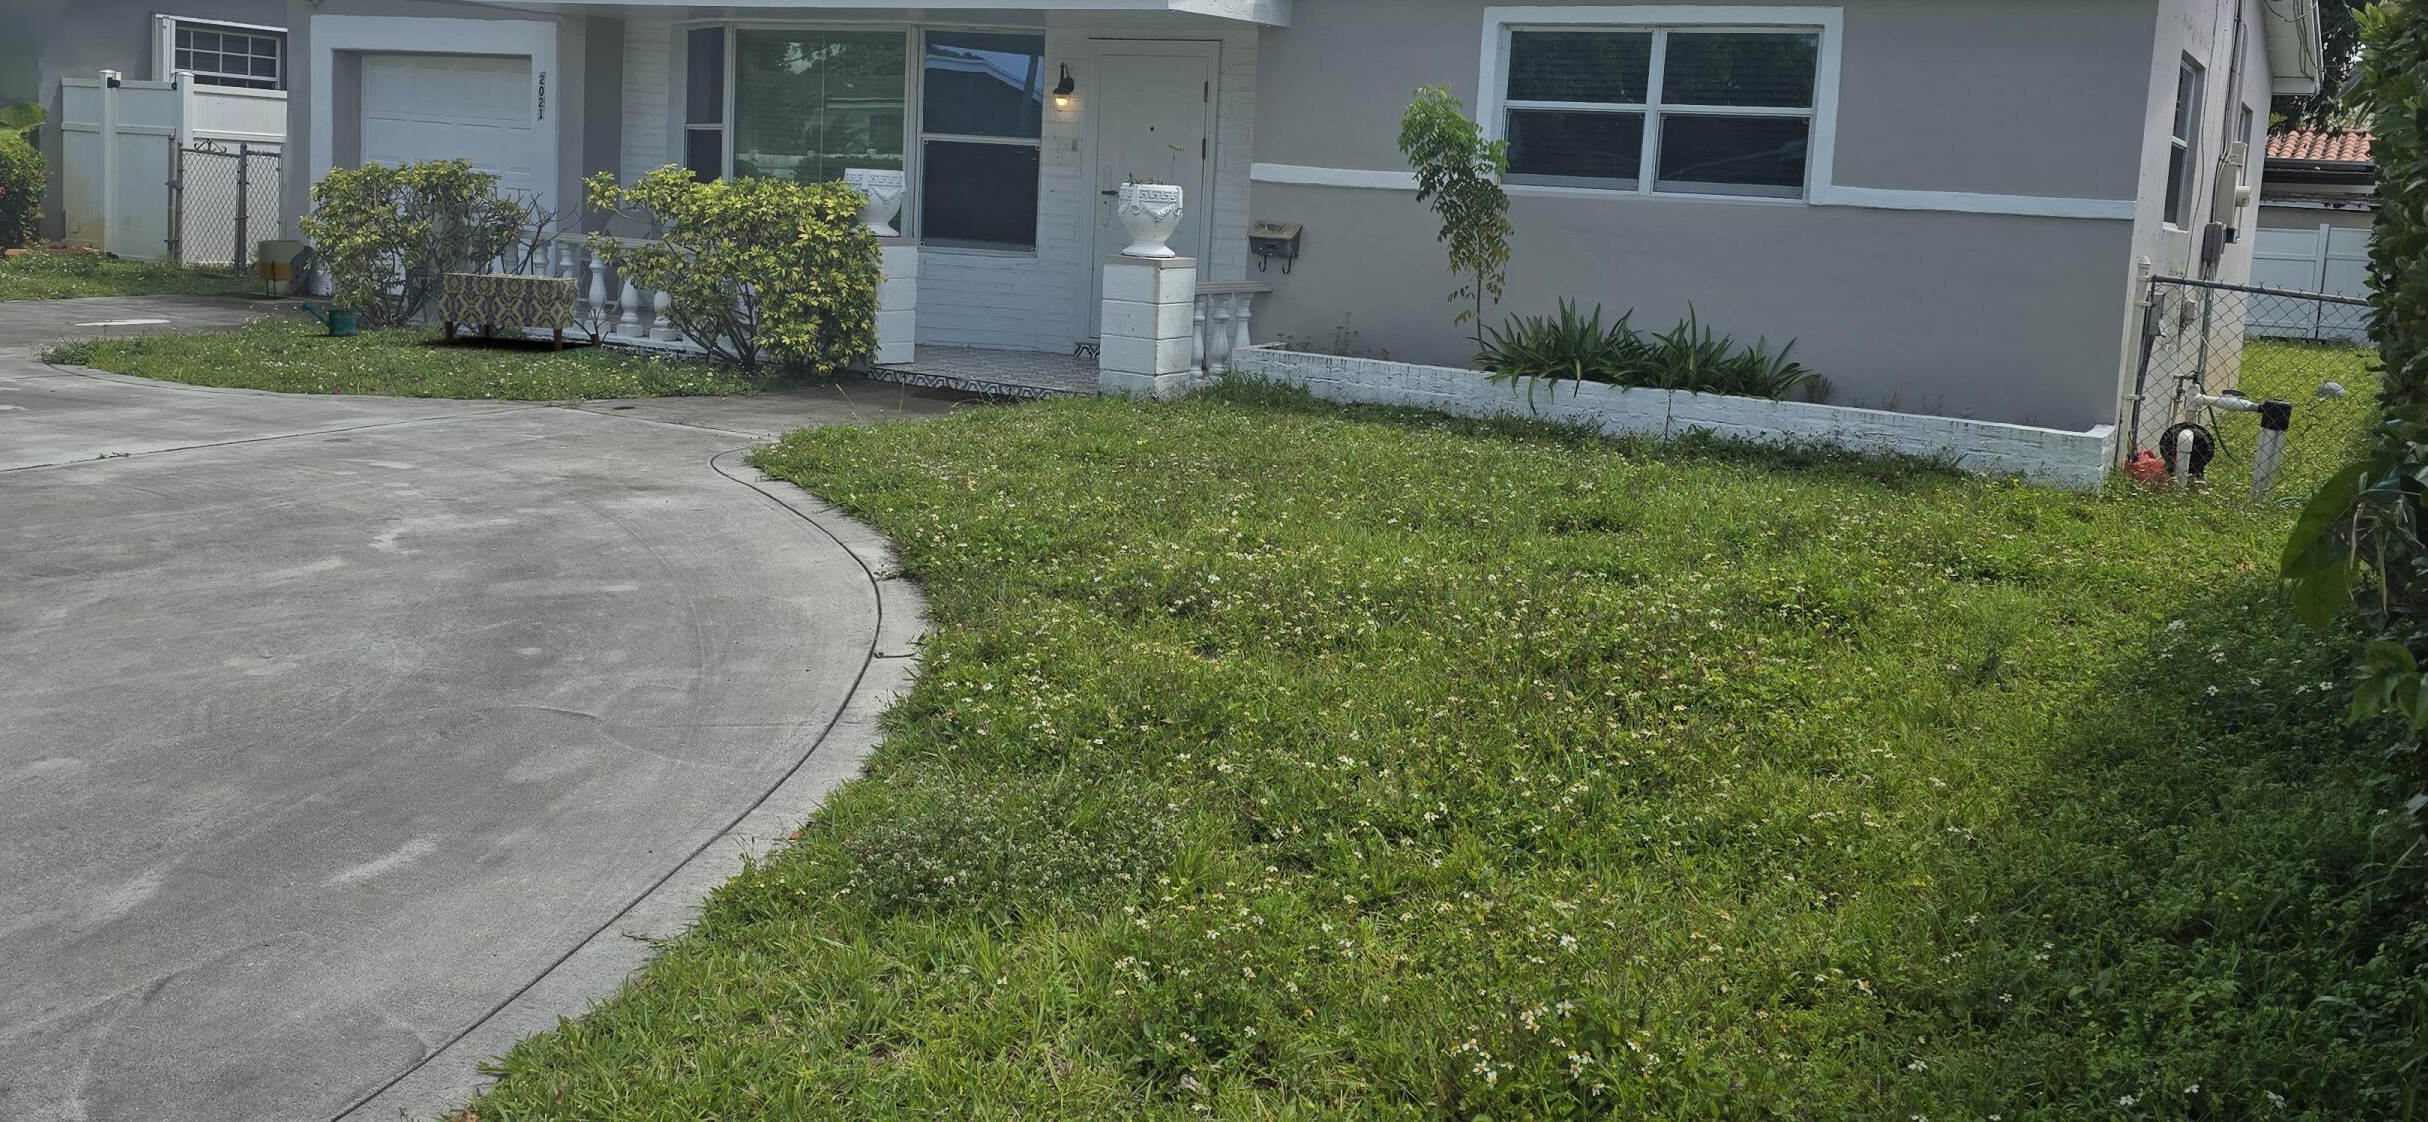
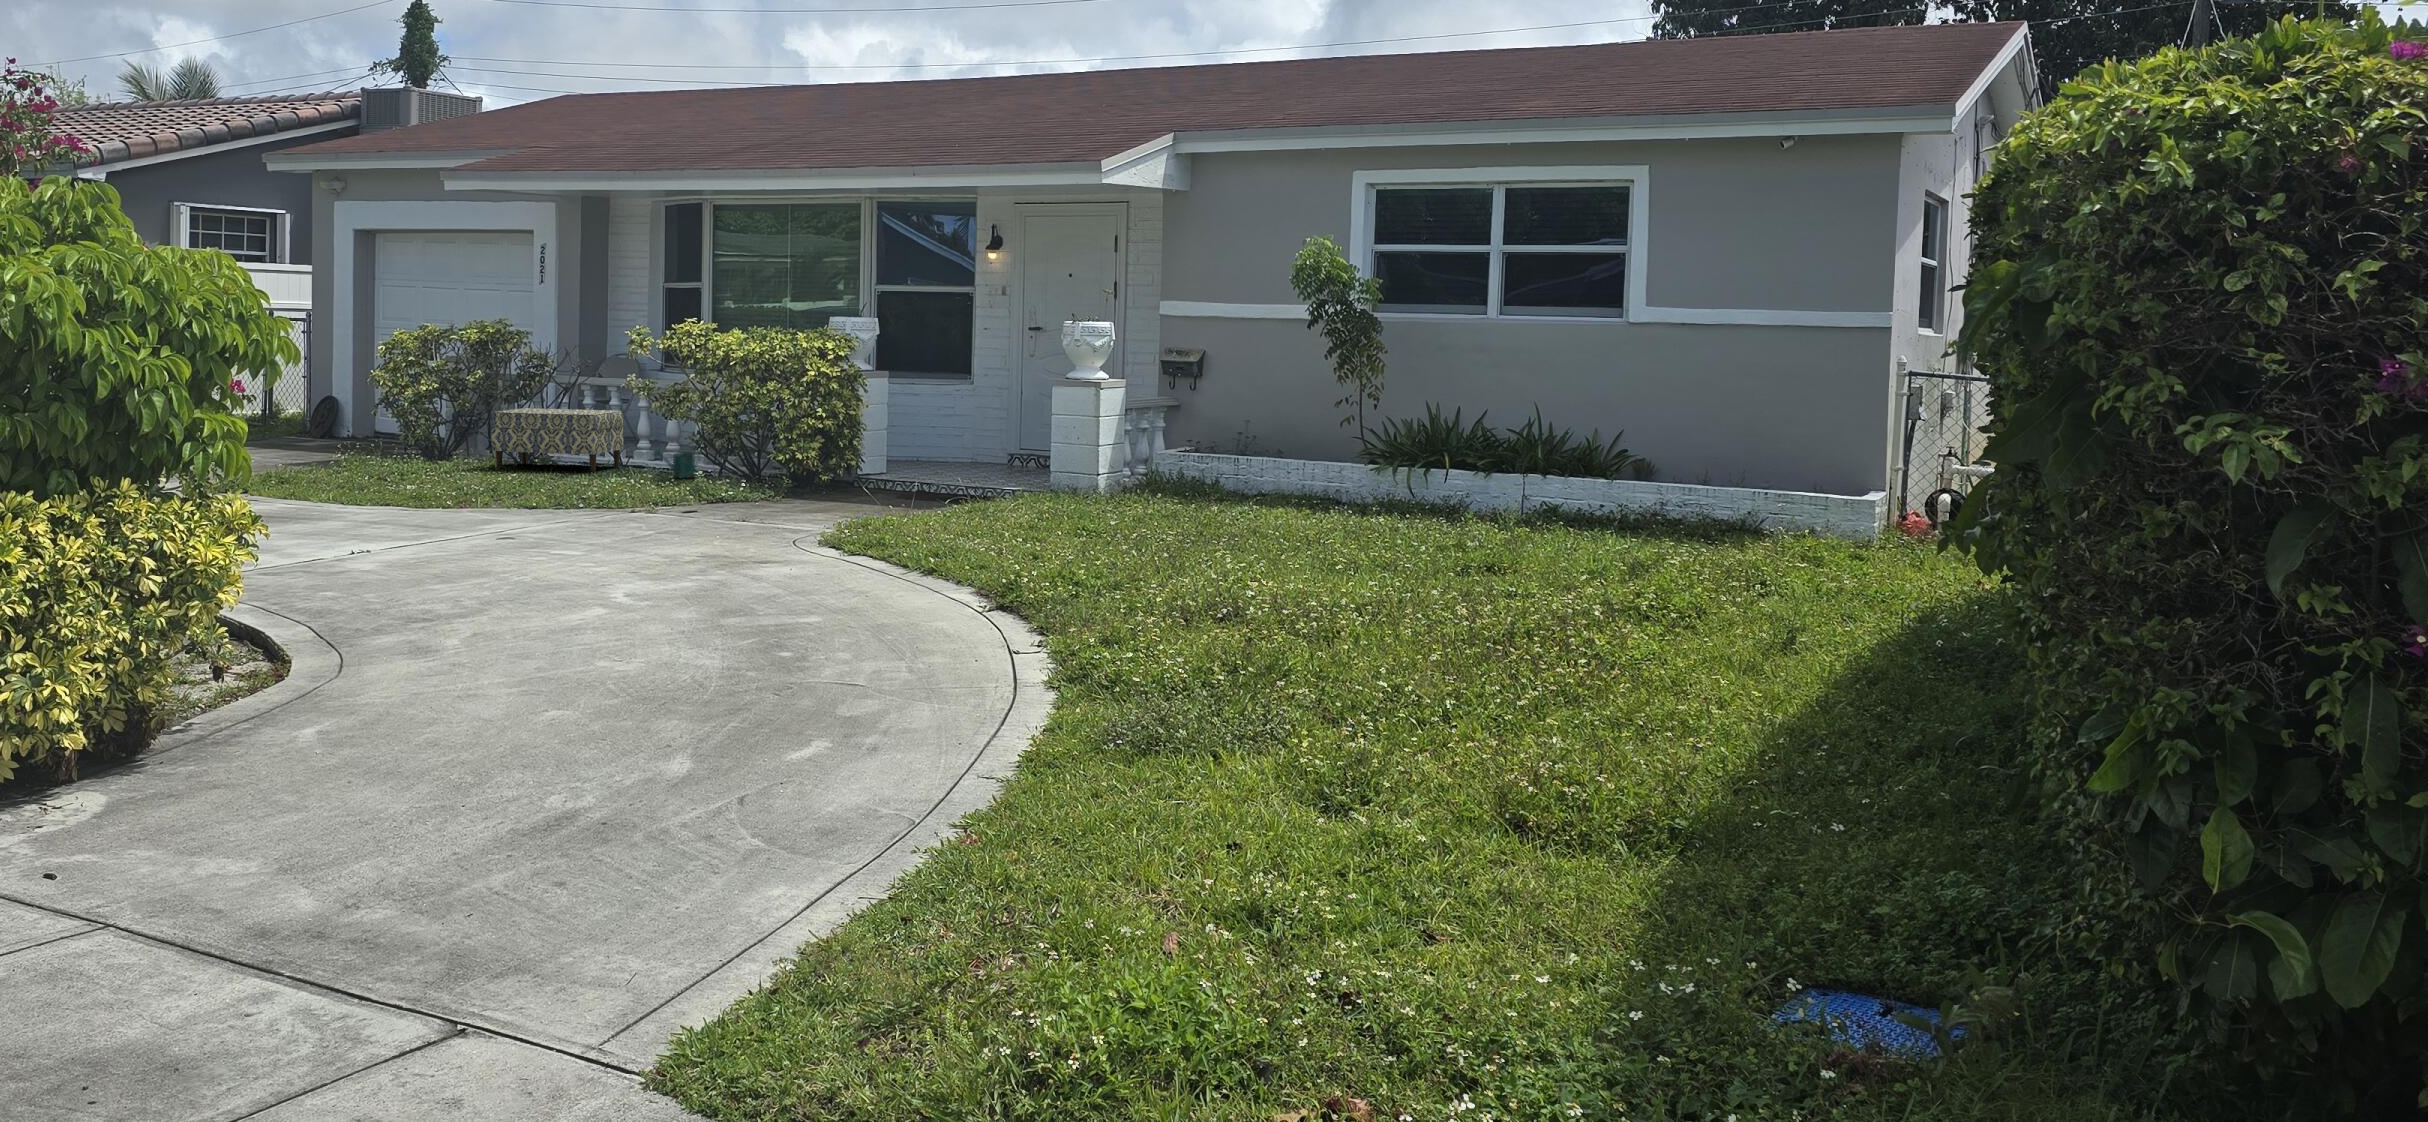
planter: present [258,240,308,300] -> none [299,390,338,441]
watering can: present [302,301,363,337] -> present [654,448,697,478]

